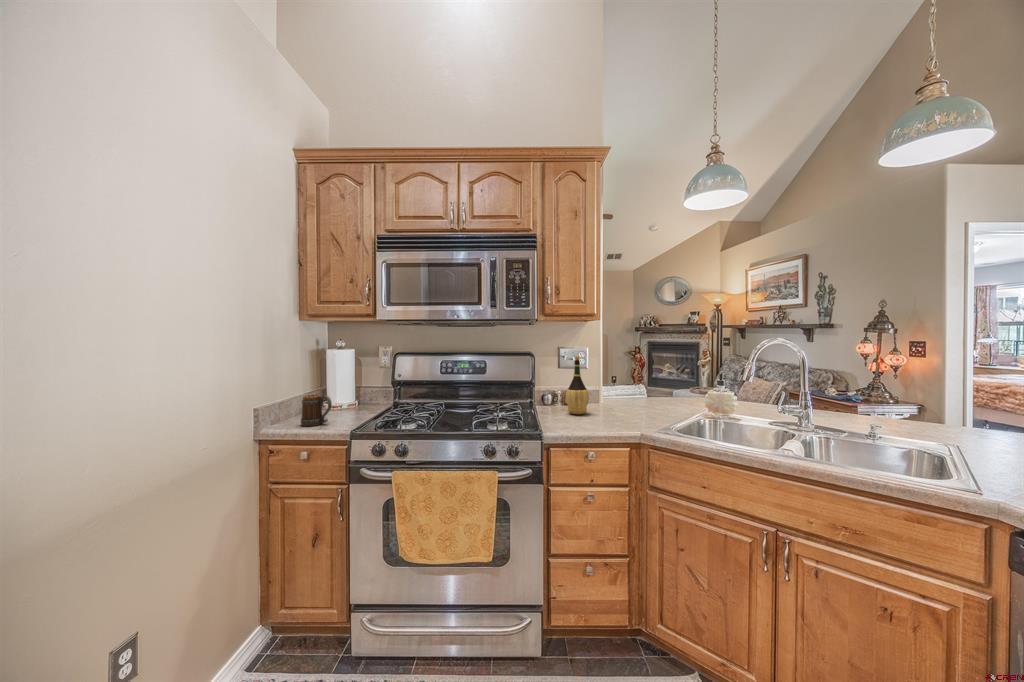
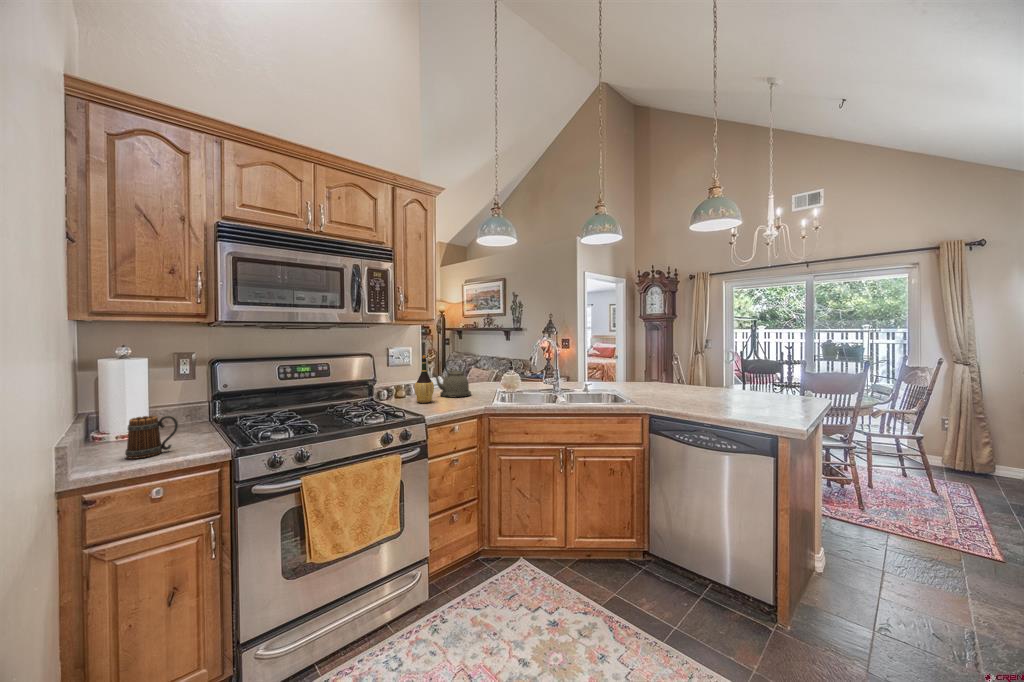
kettle: none [597,364,652,414] -> present [433,361,471,398]

